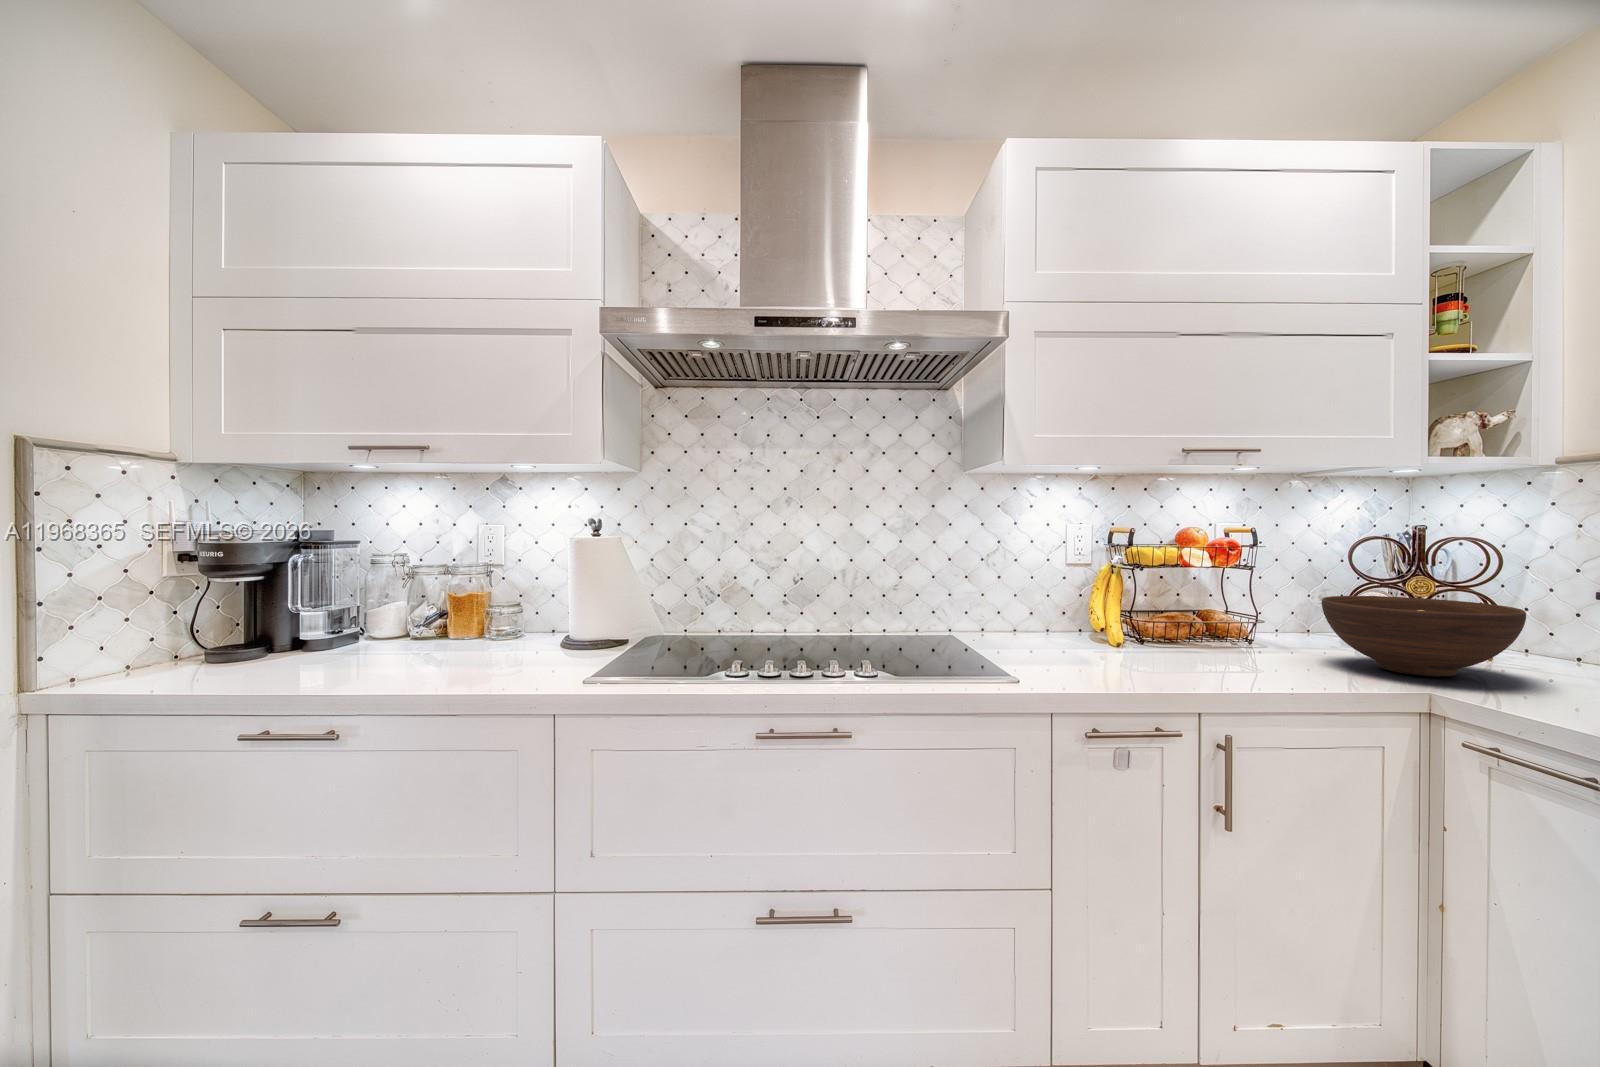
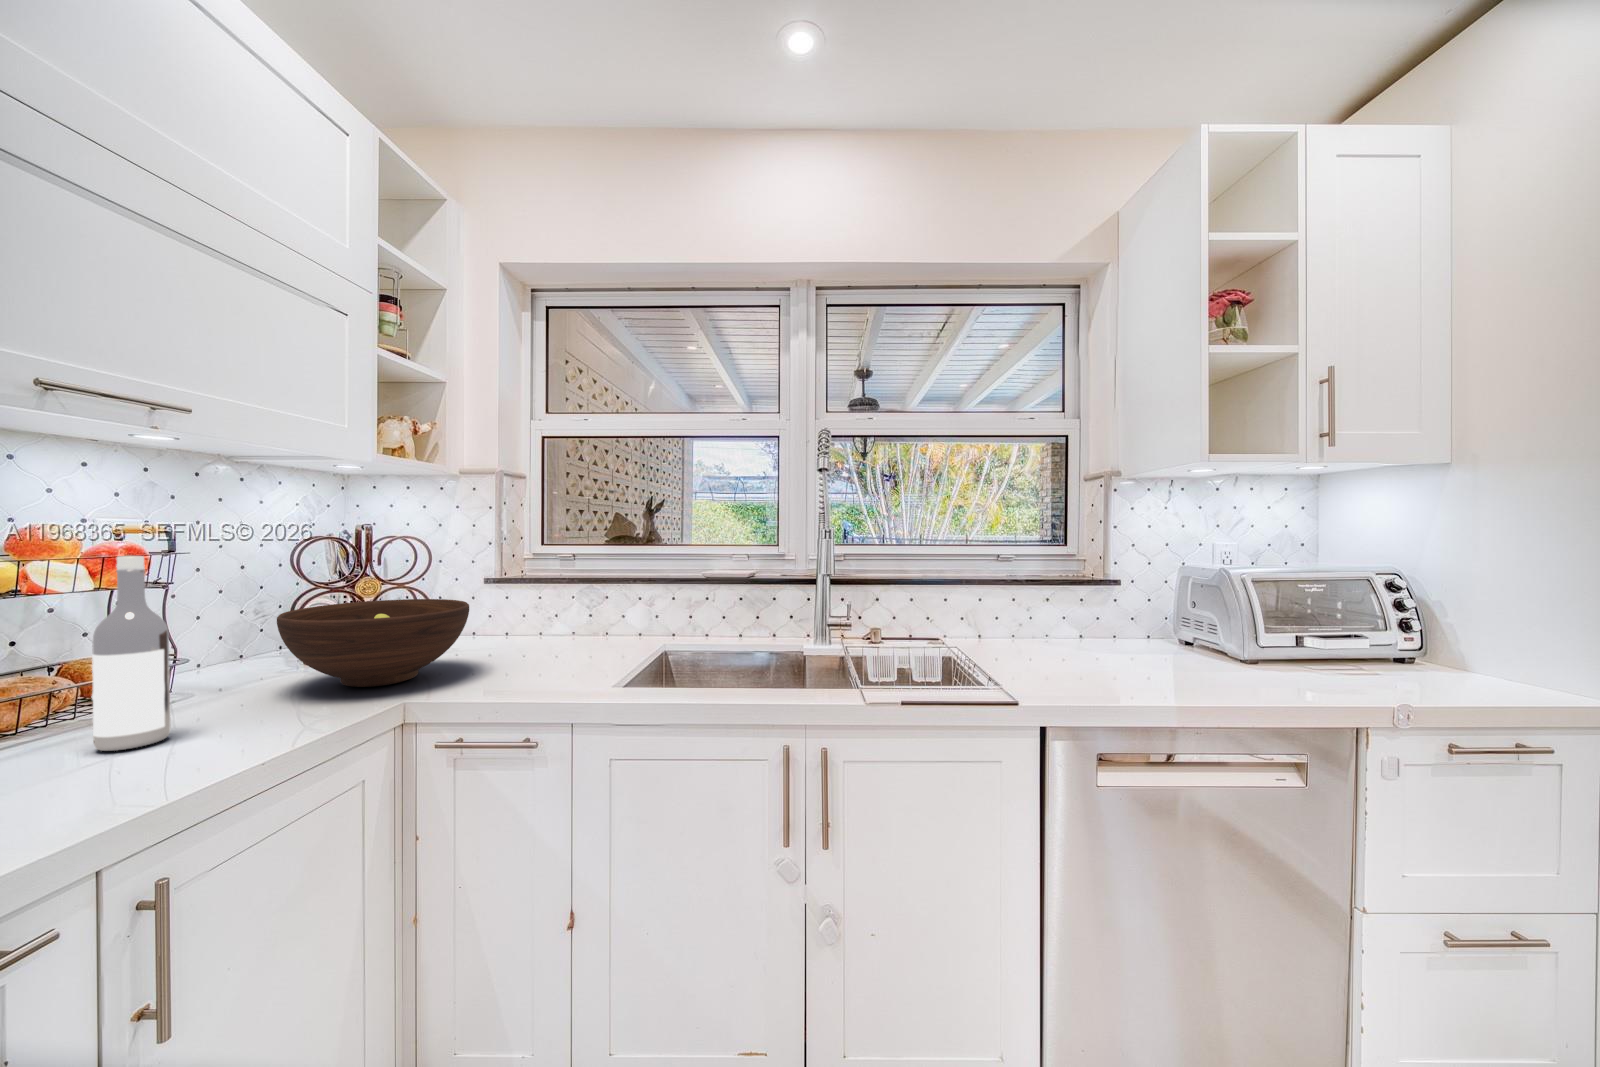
wine bottle: none [1205,545,1244,666] -> present [92,556,170,751]

